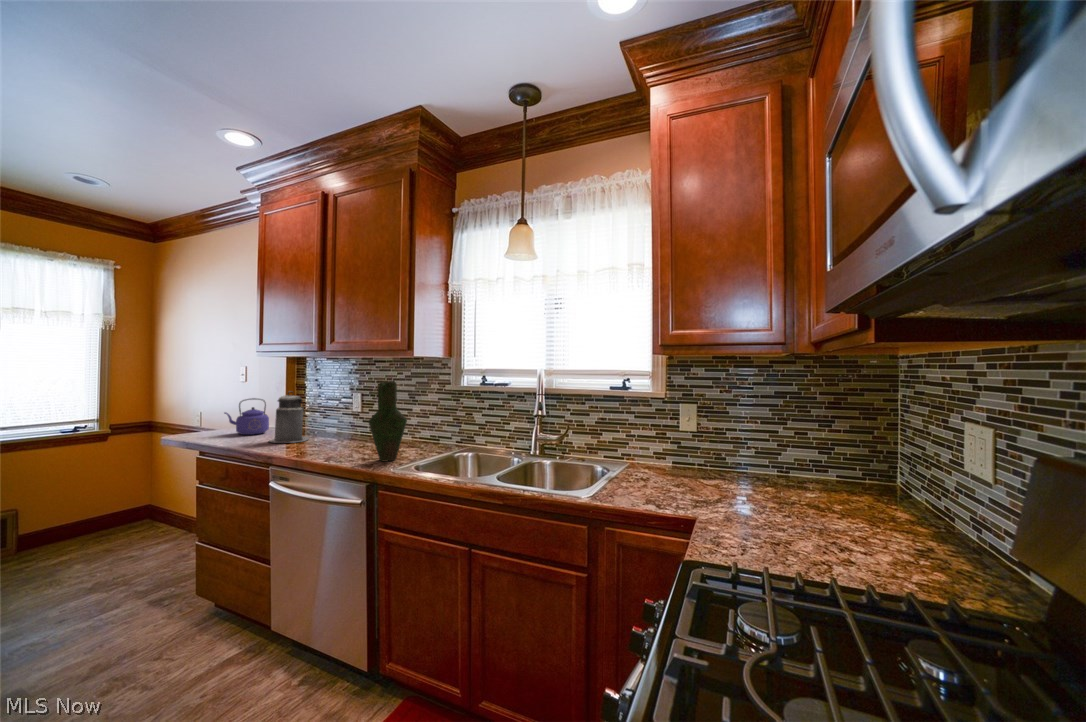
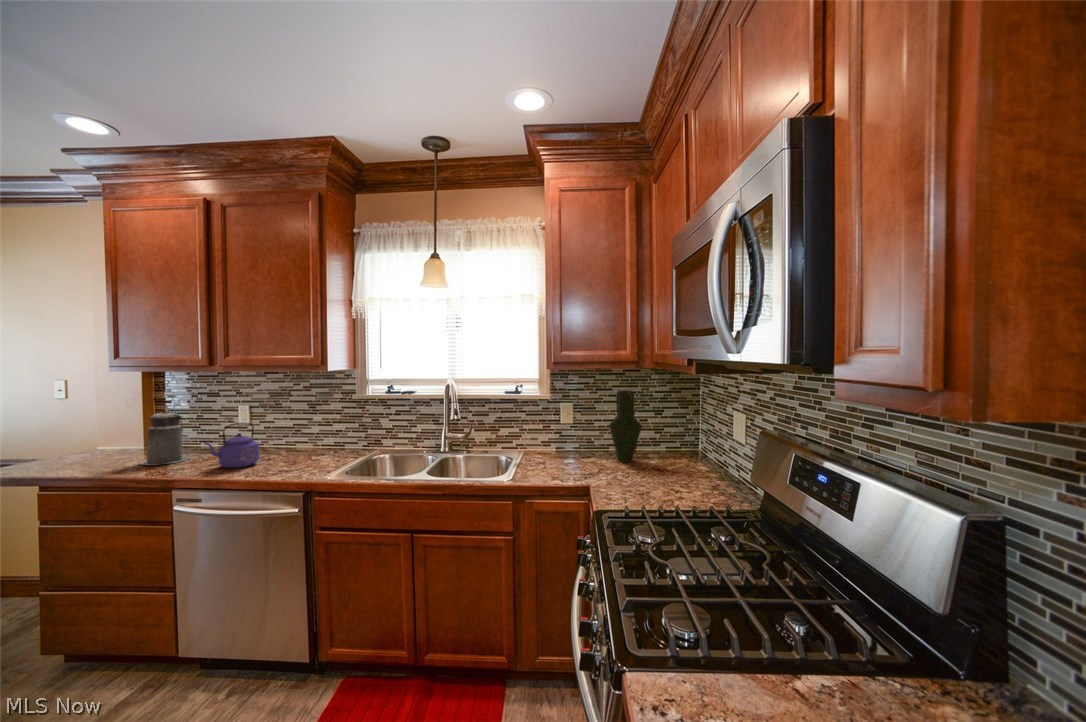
vase: present [368,382,407,461] -> present [609,390,642,462]
kettle: present [224,398,269,435] -> present [205,422,260,468]

